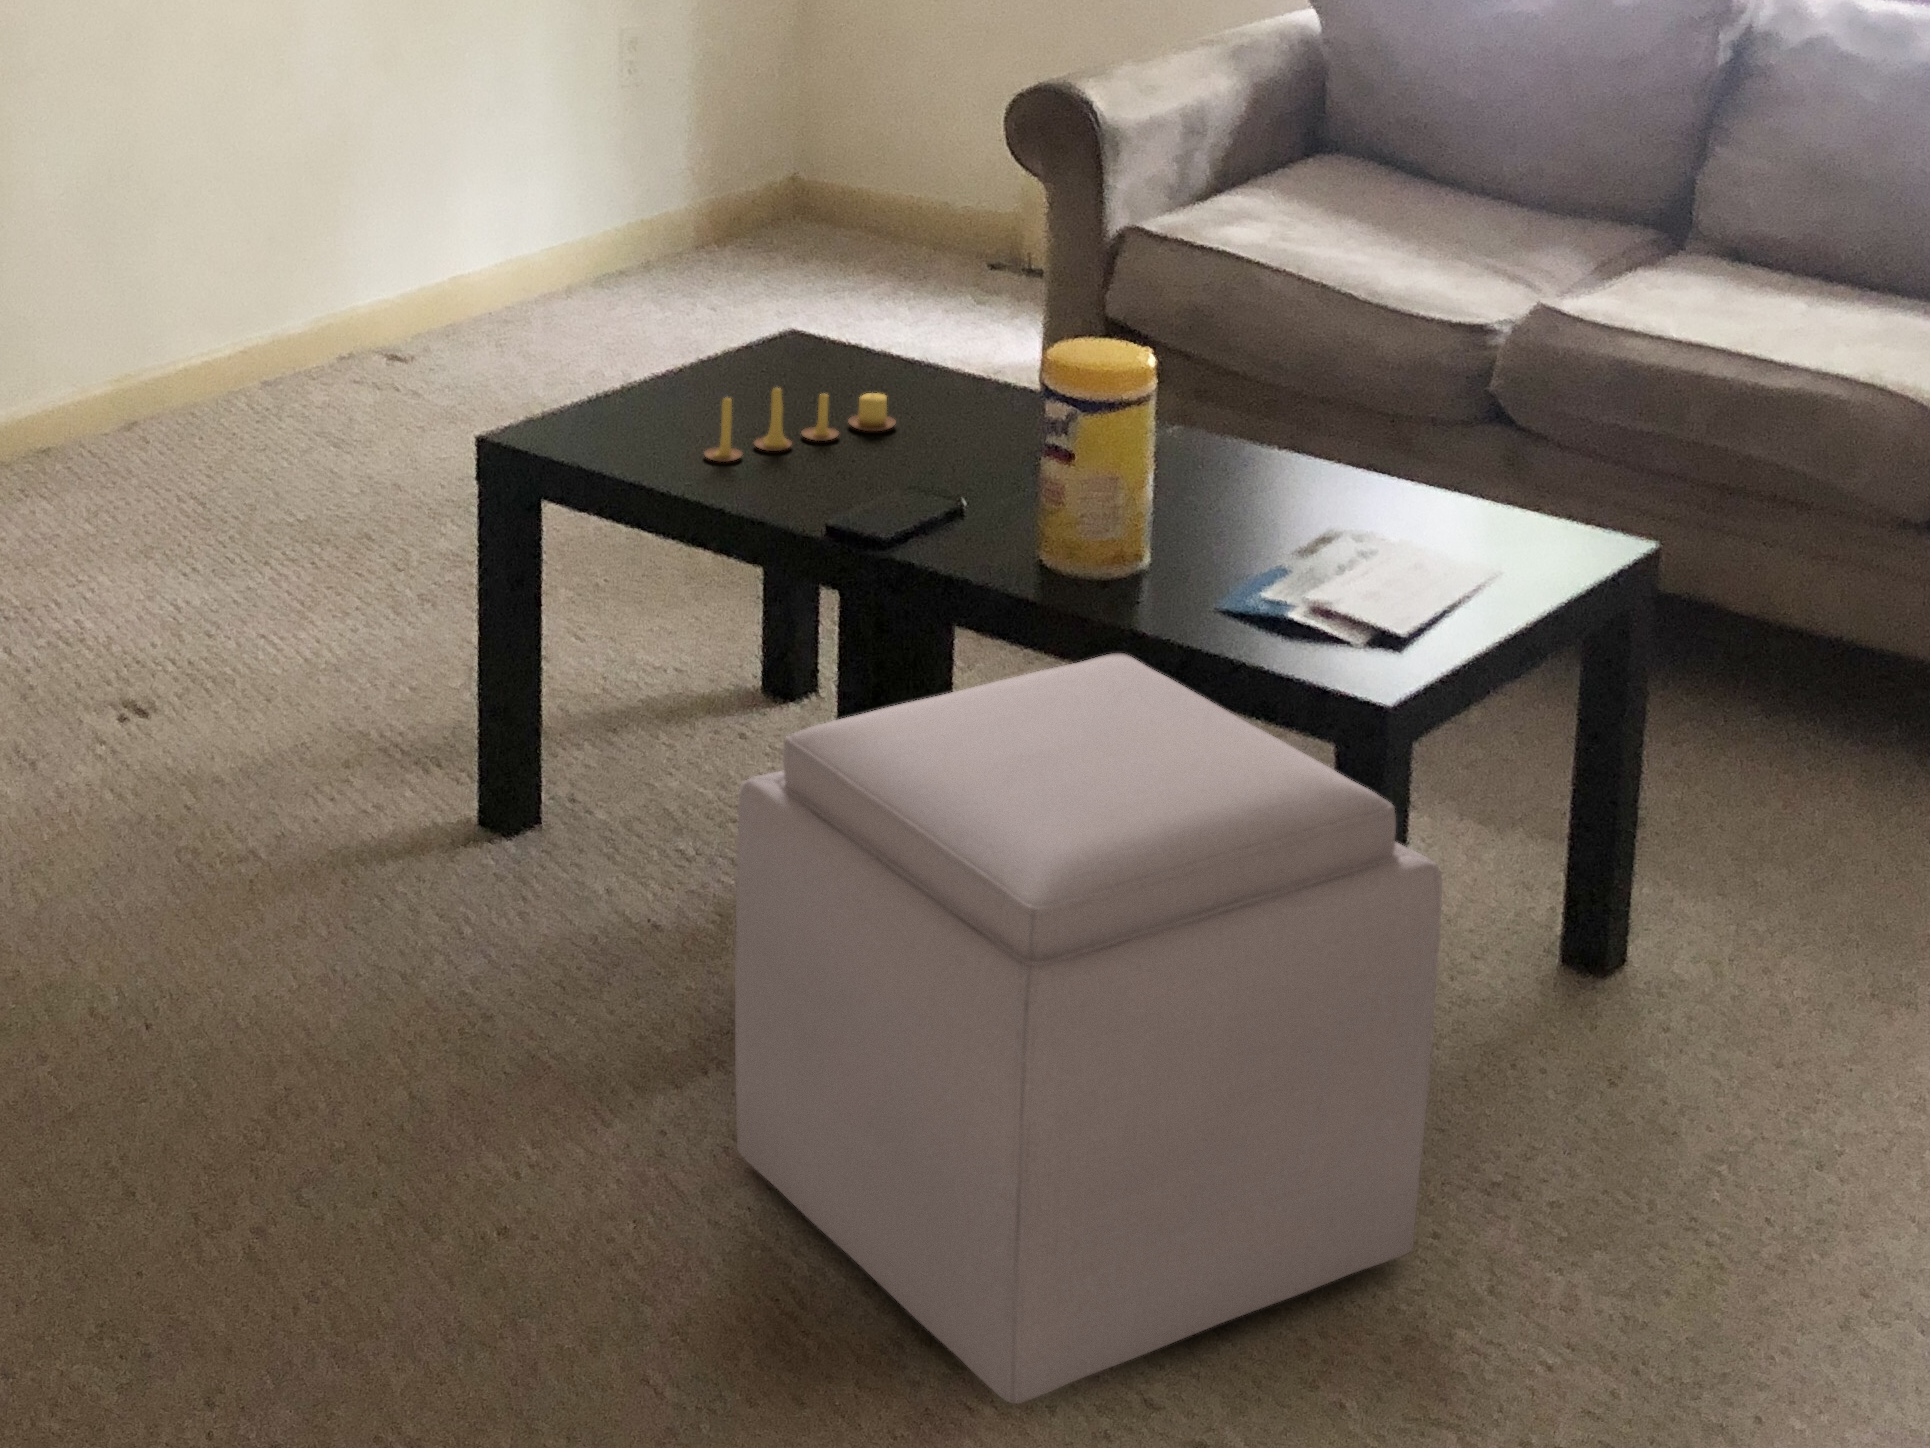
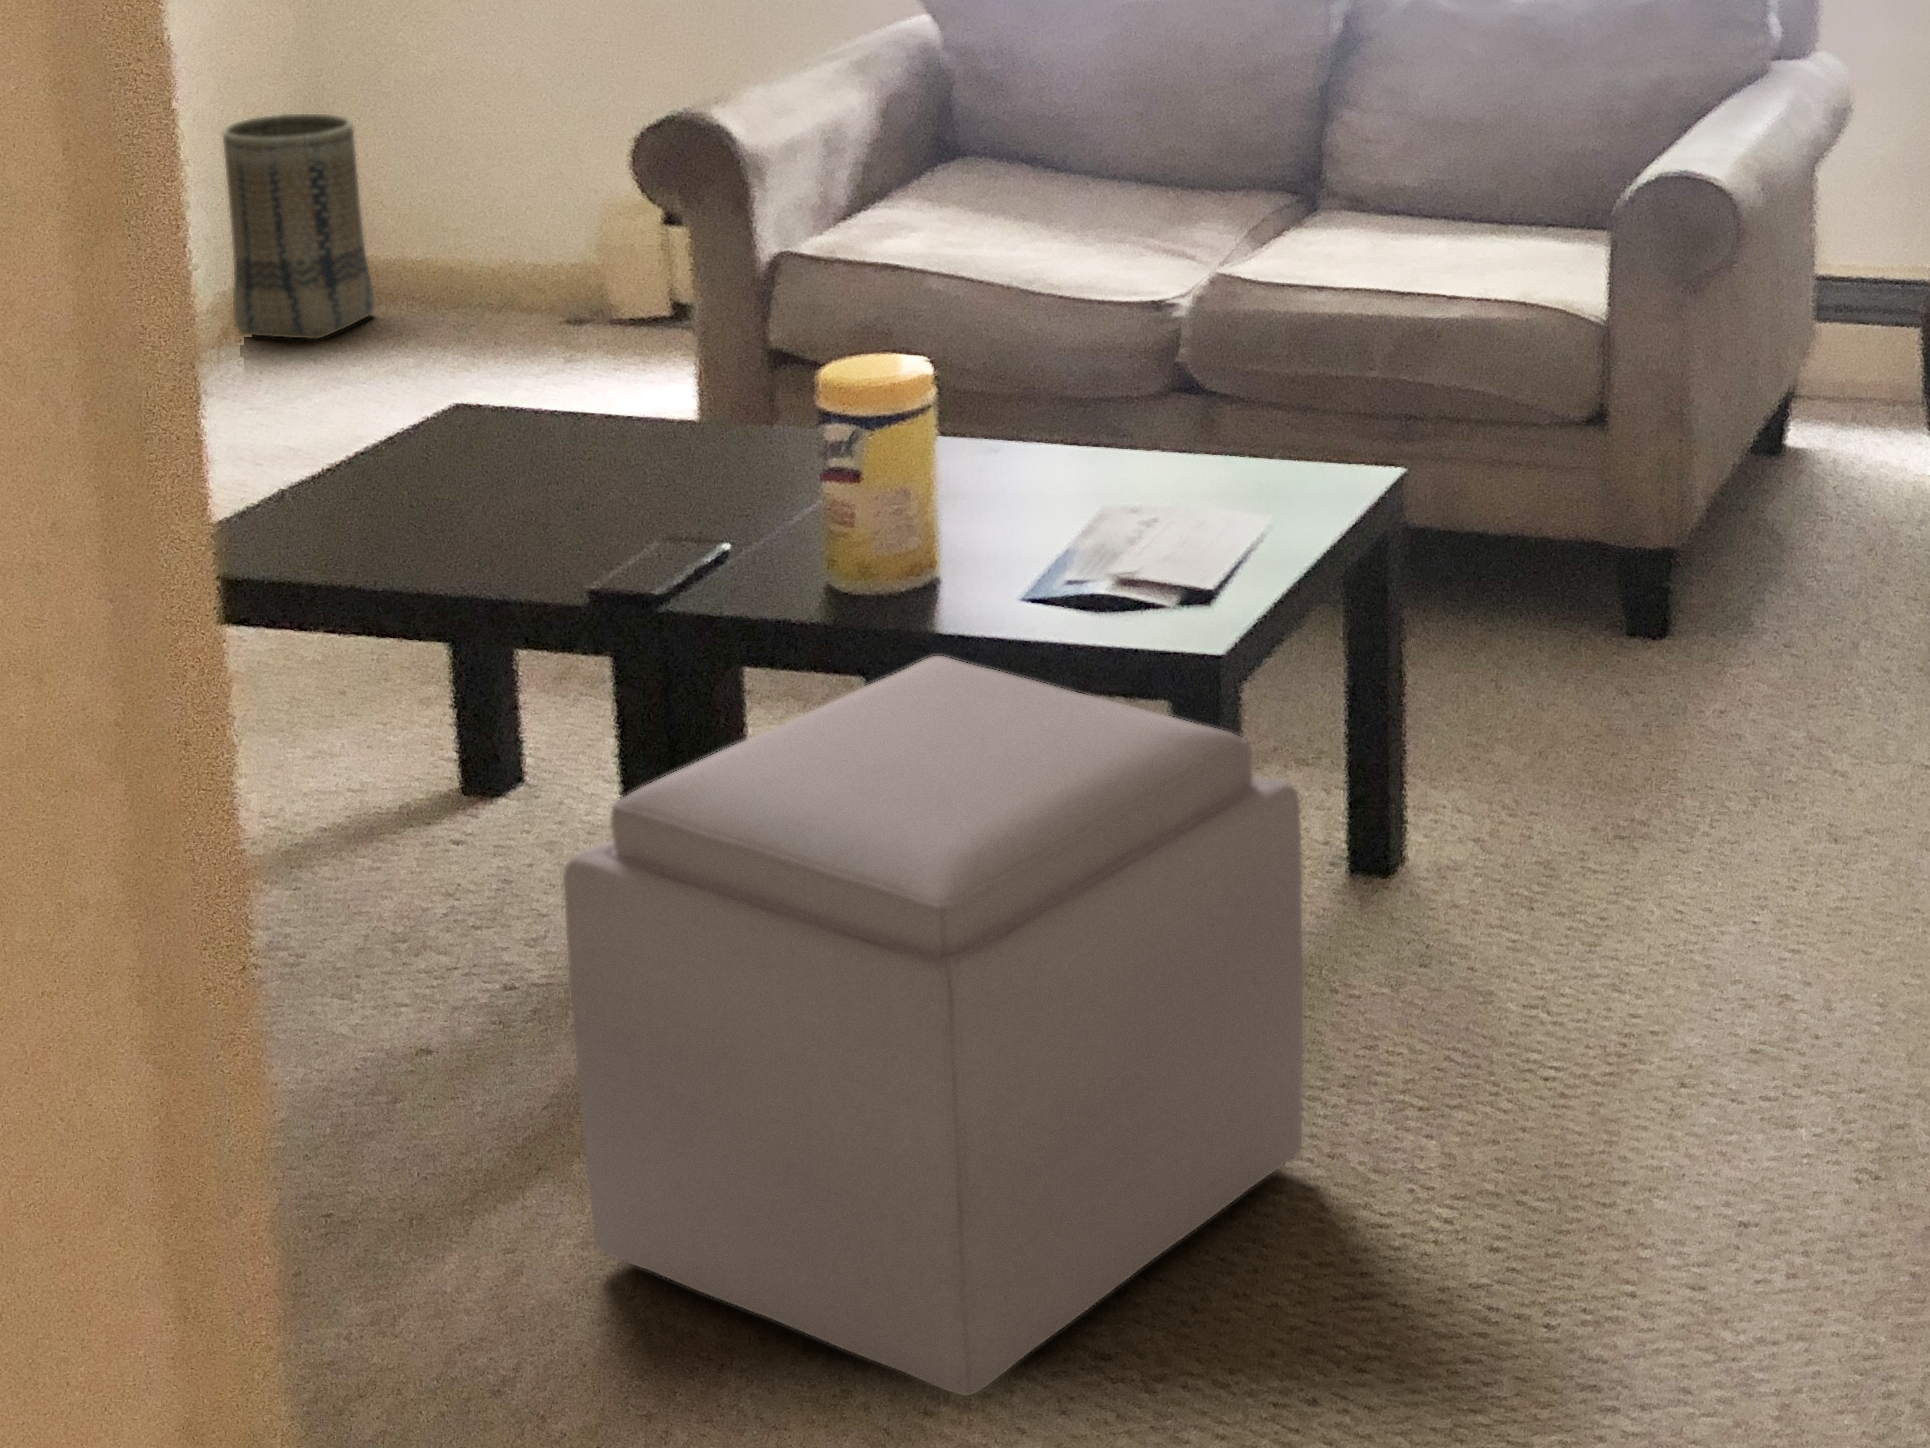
basket: none [717,48,831,252] -> present [223,113,375,339]
candle: present [704,388,896,462] -> none [402,446,611,548]

